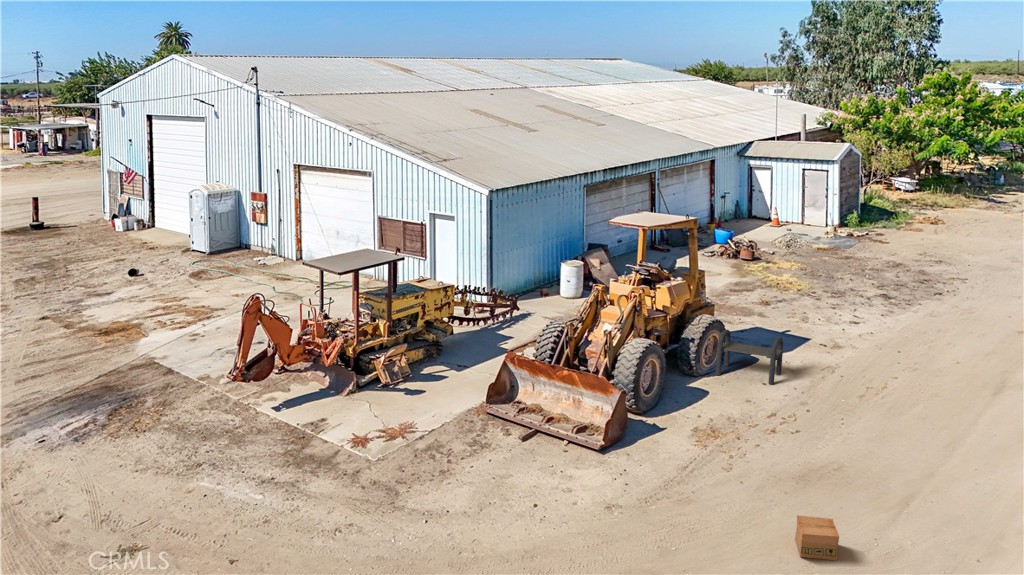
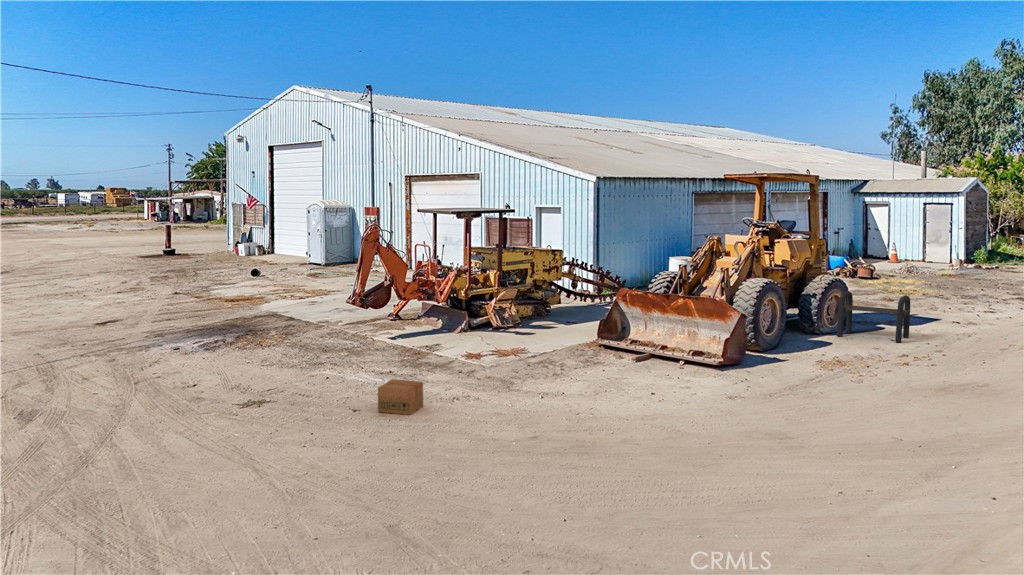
cardboard box: present [795,515,839,560] -> present [378,379,423,415]

